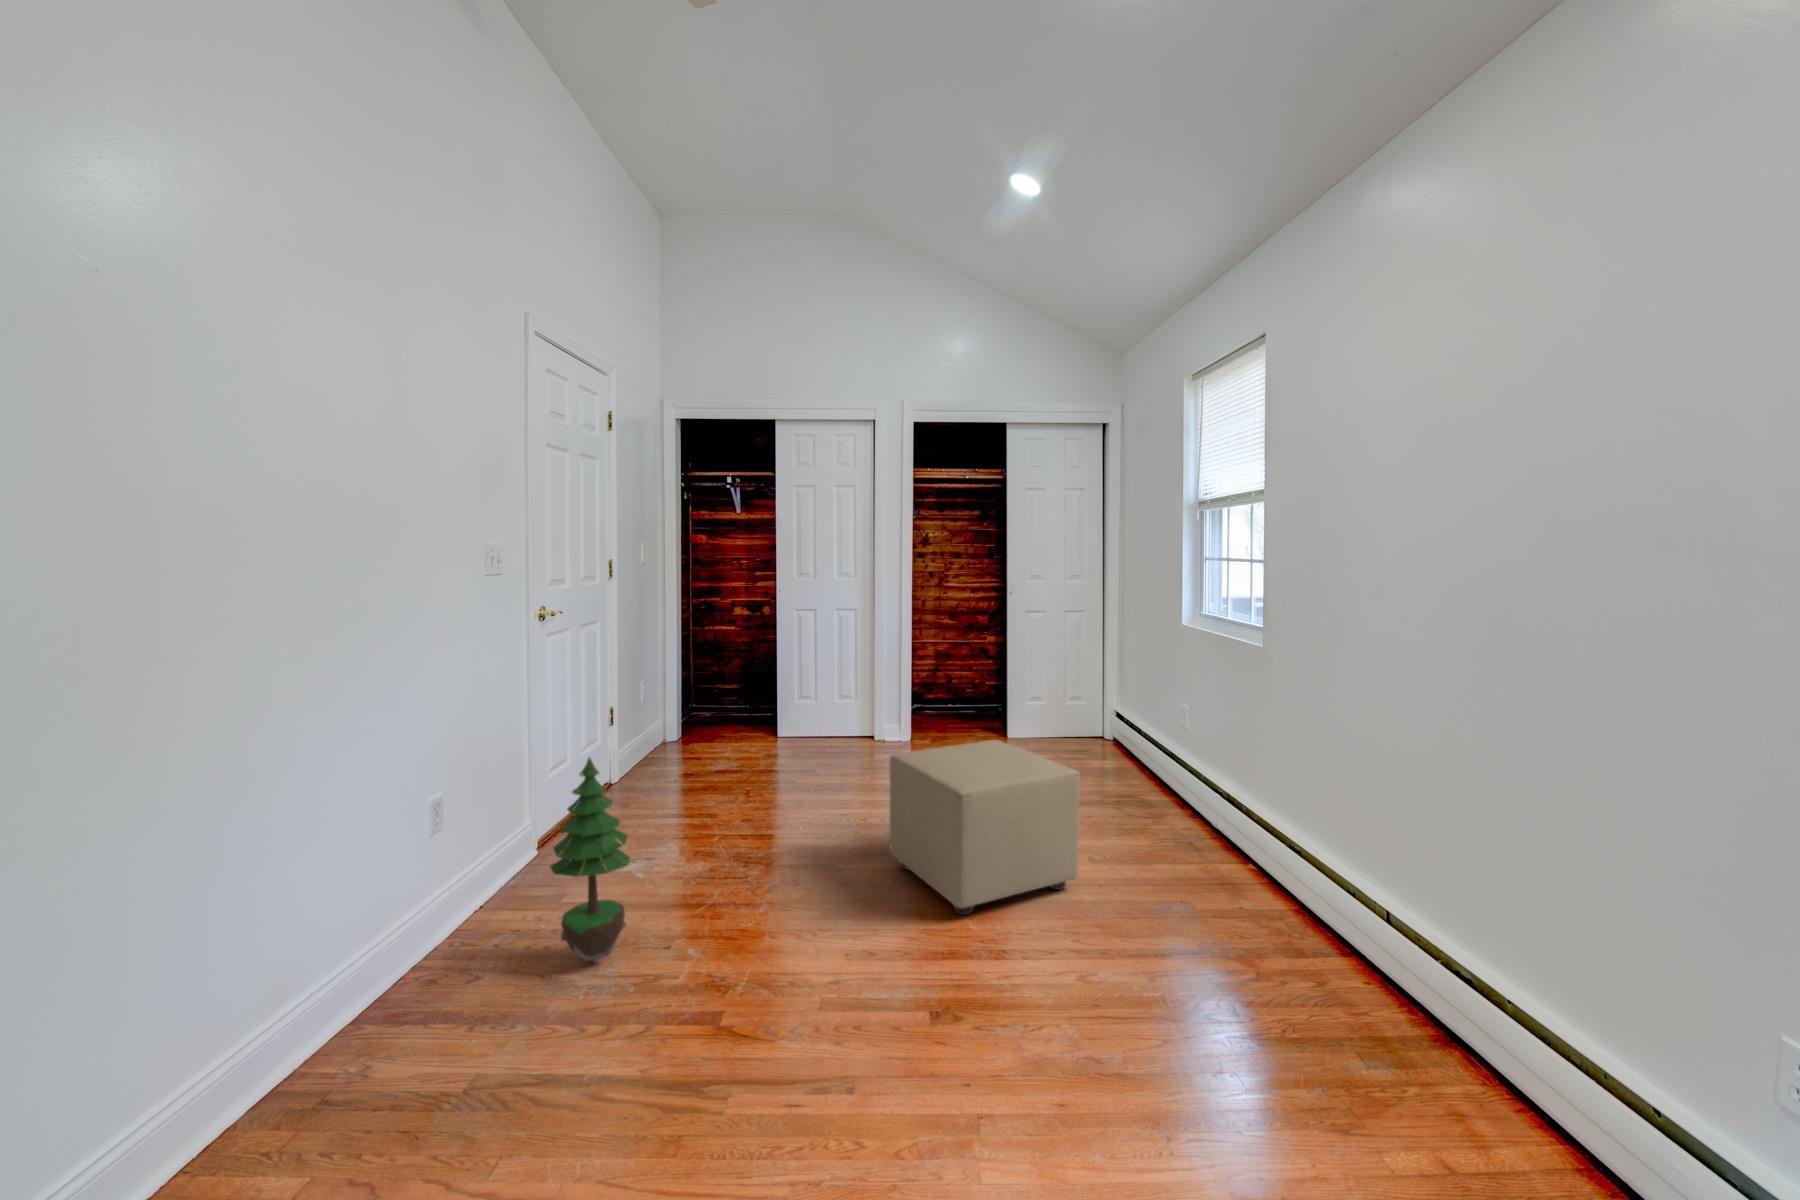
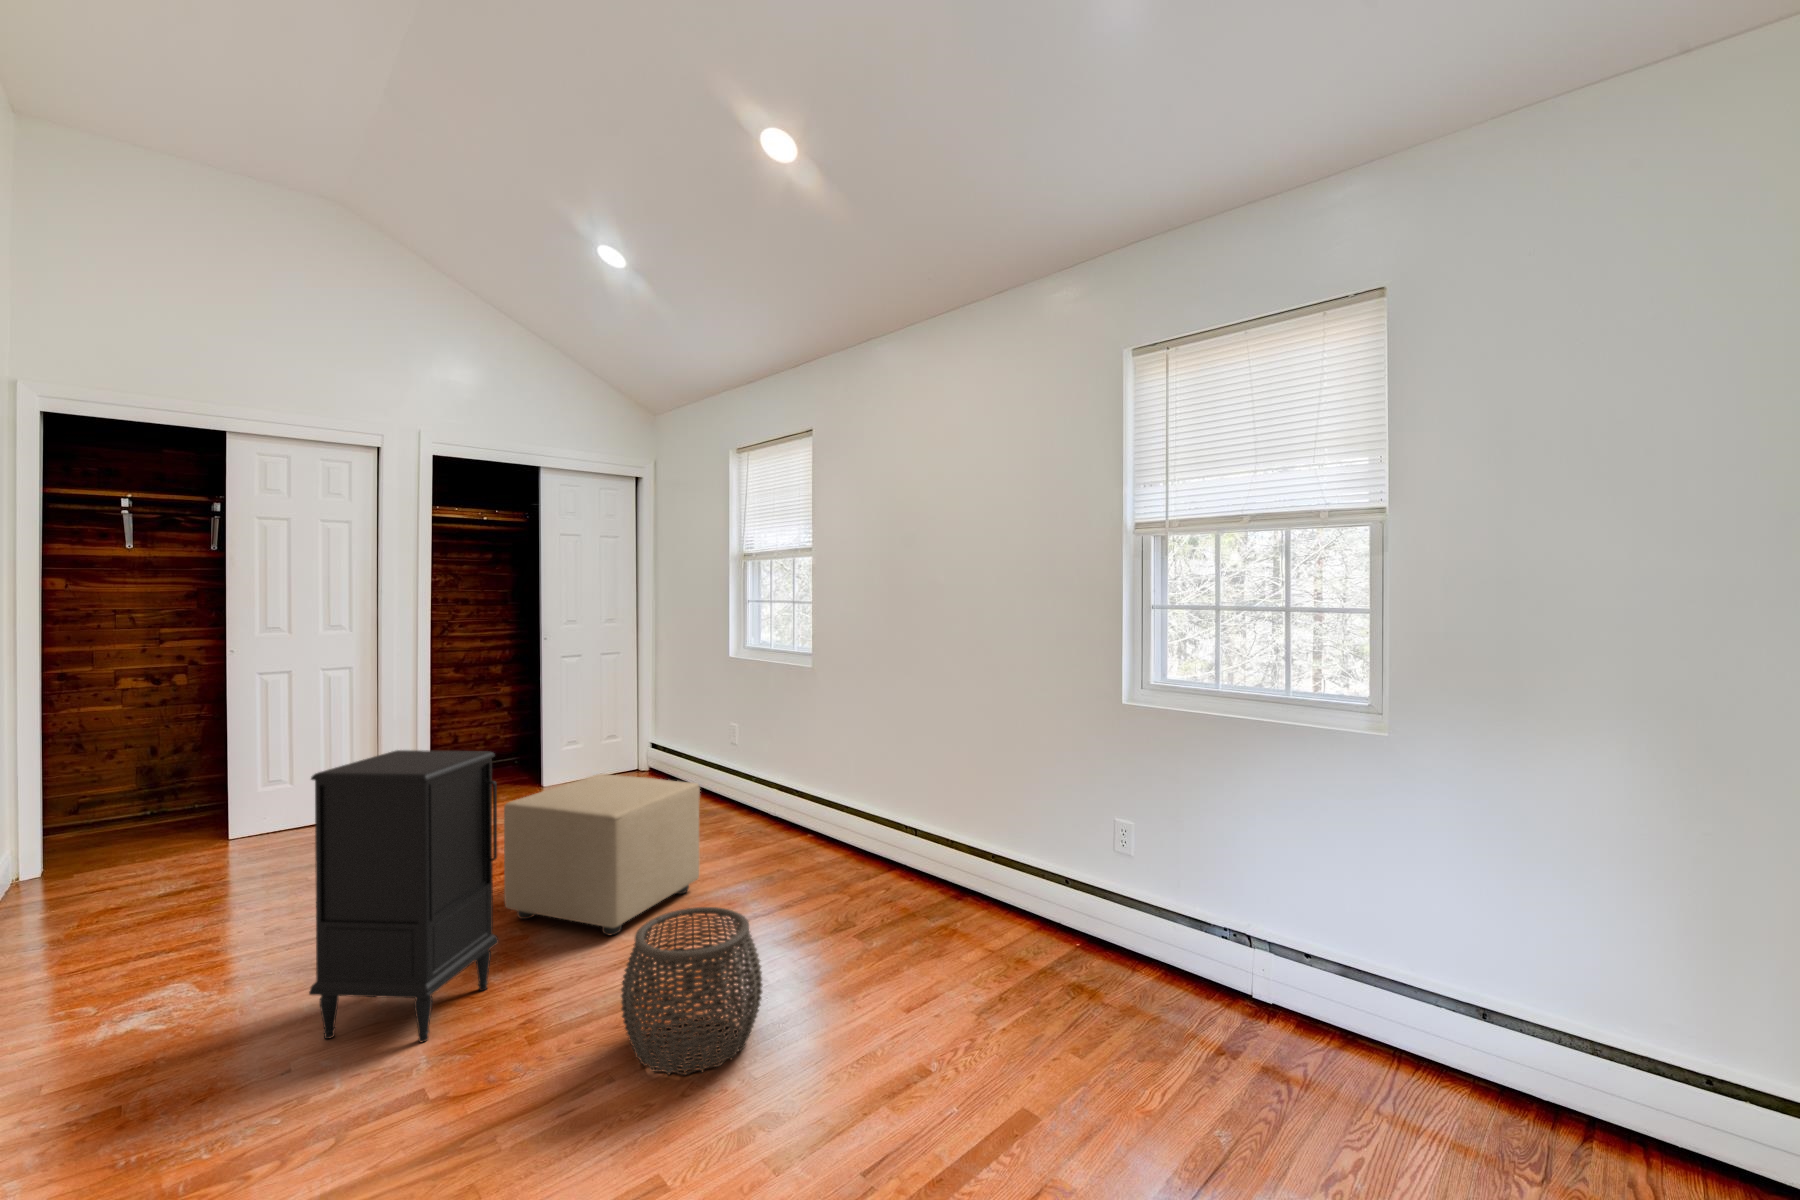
nightstand: none [696,694,842,965] -> present [309,750,499,1043]
potted tree: present [550,758,630,961] -> none [104,851,238,1122]
woven basket: none [868,924,1031,1134] -> present [621,907,762,1075]

